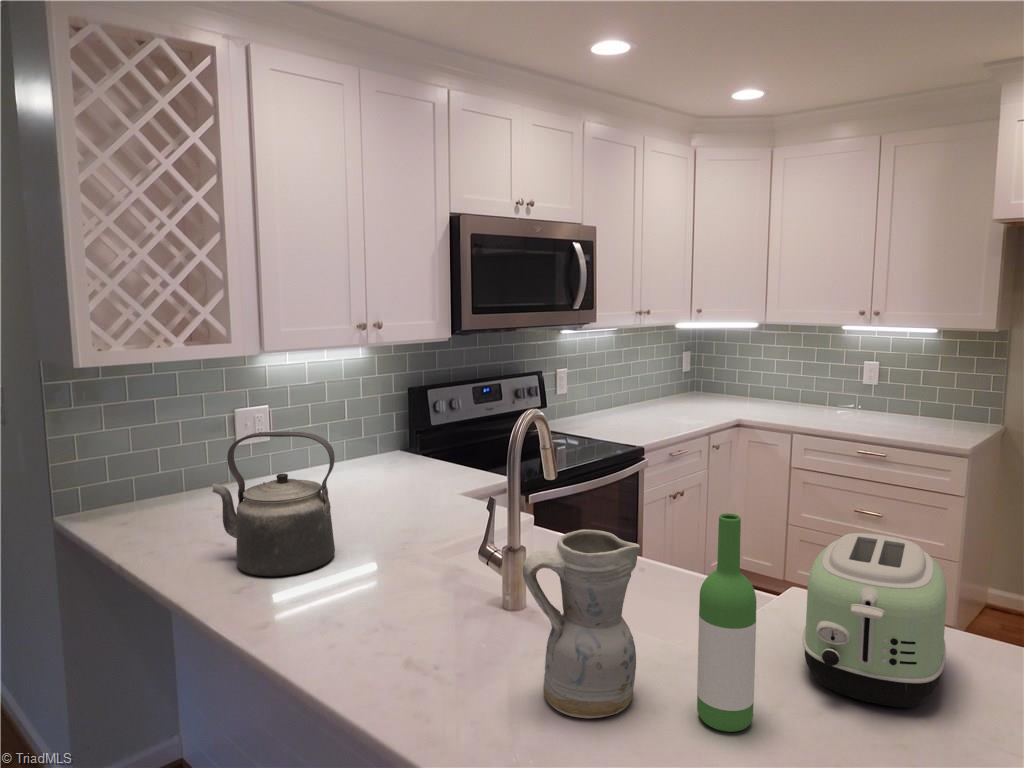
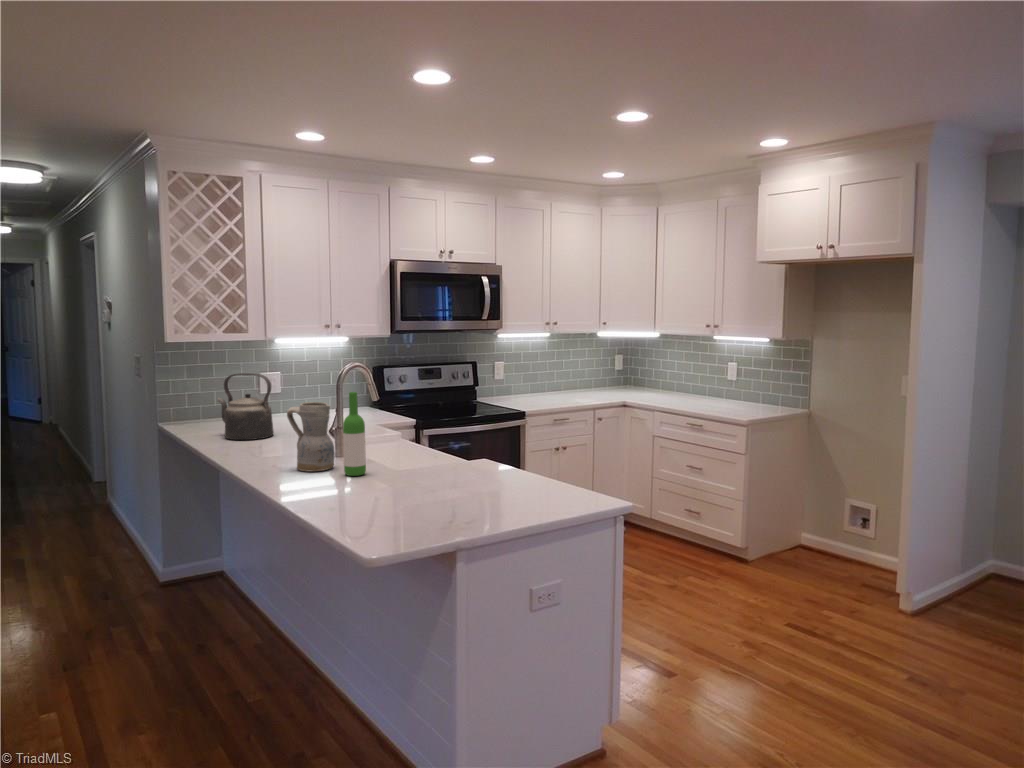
toaster: present [802,533,947,708] -> none [398,414,472,476]

